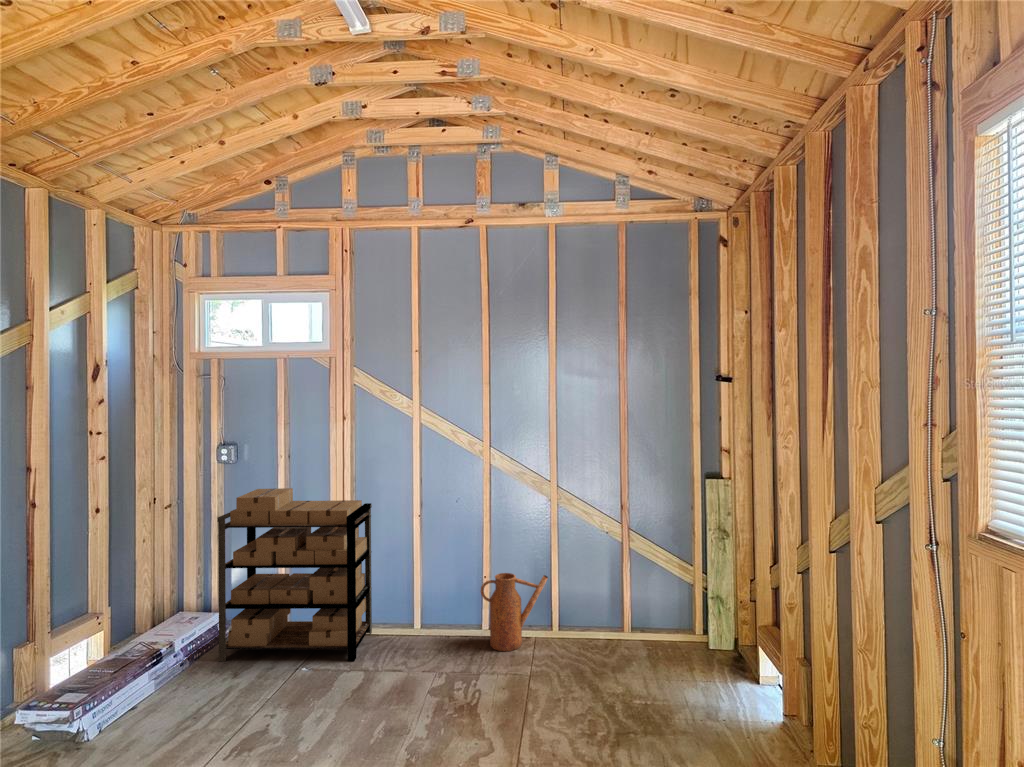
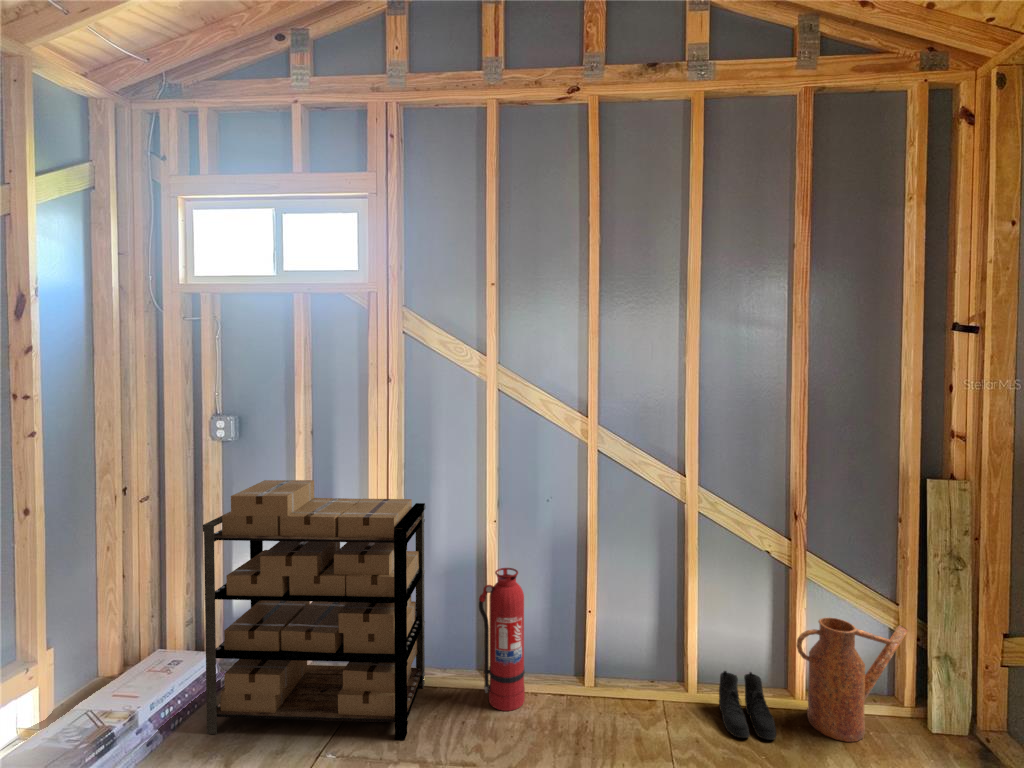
fire extinguisher: none [408,547,441,645] -> present [479,568,525,711]
watering can: present [481,573,548,651] -> present [797,618,908,742]
boots: none [573,615,605,655] -> present [719,671,776,740]

